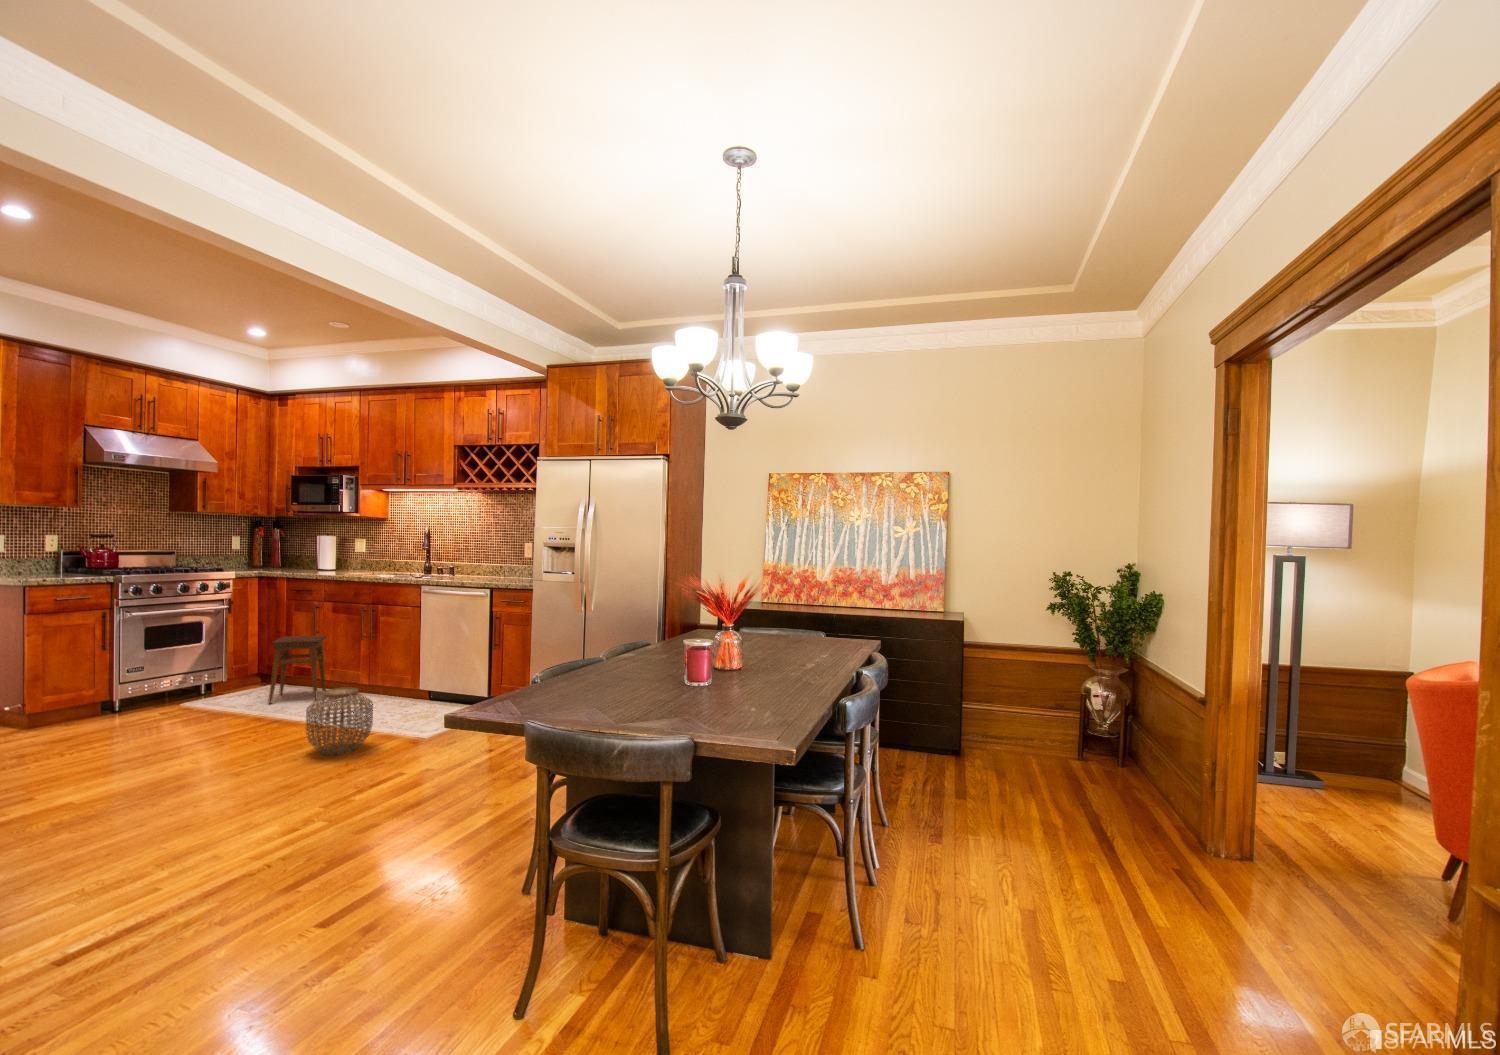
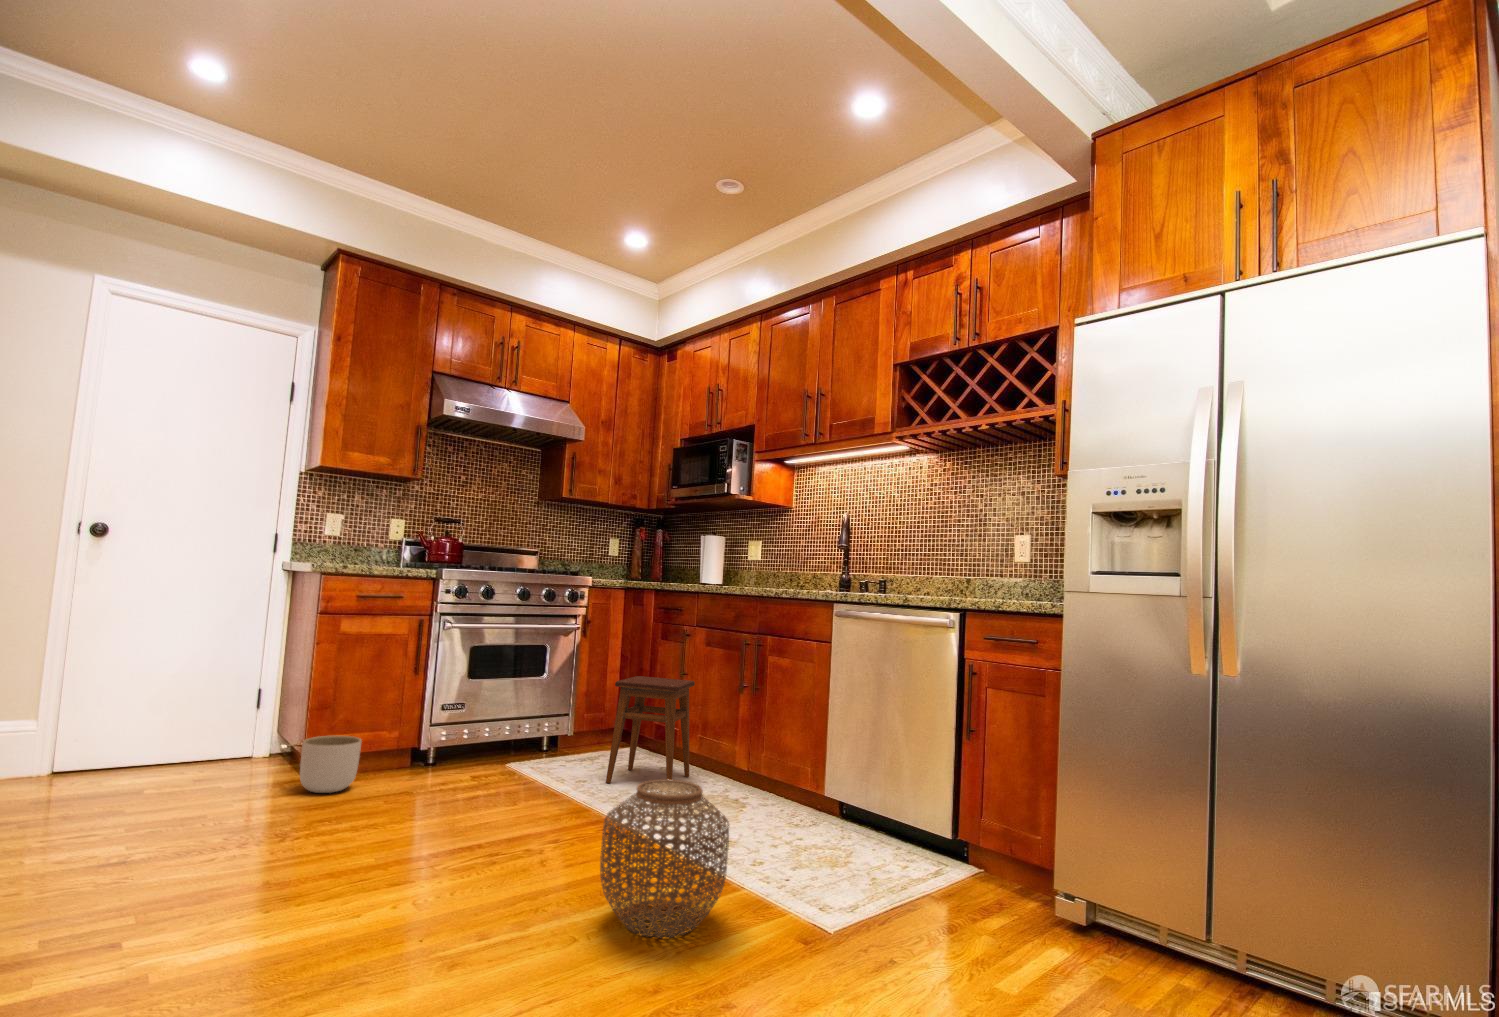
planter: none [28,703,77,742] -> present [300,736,362,793]

